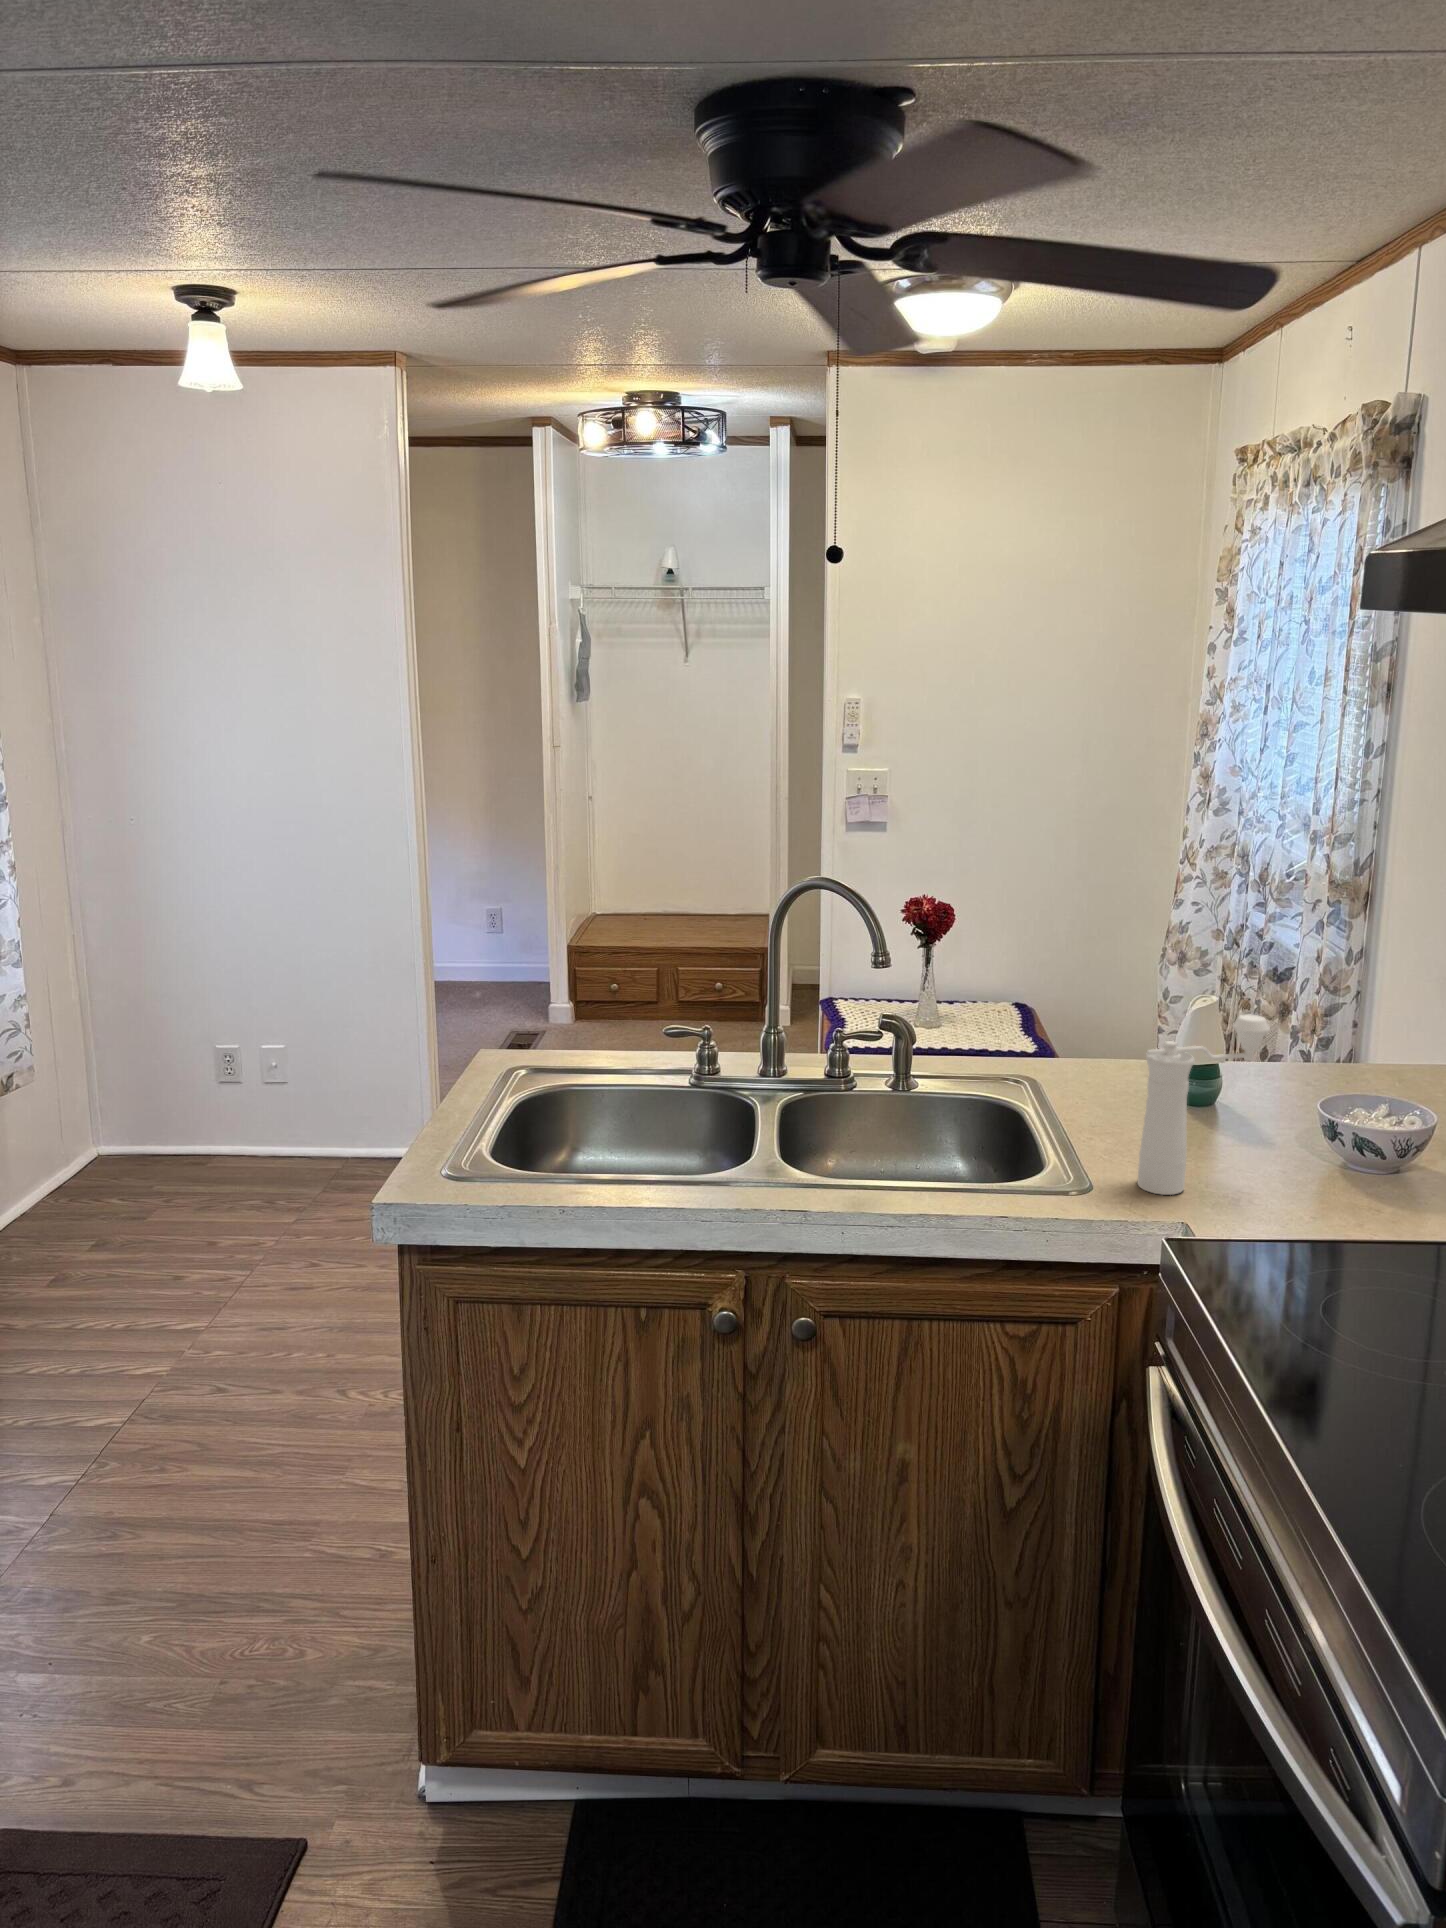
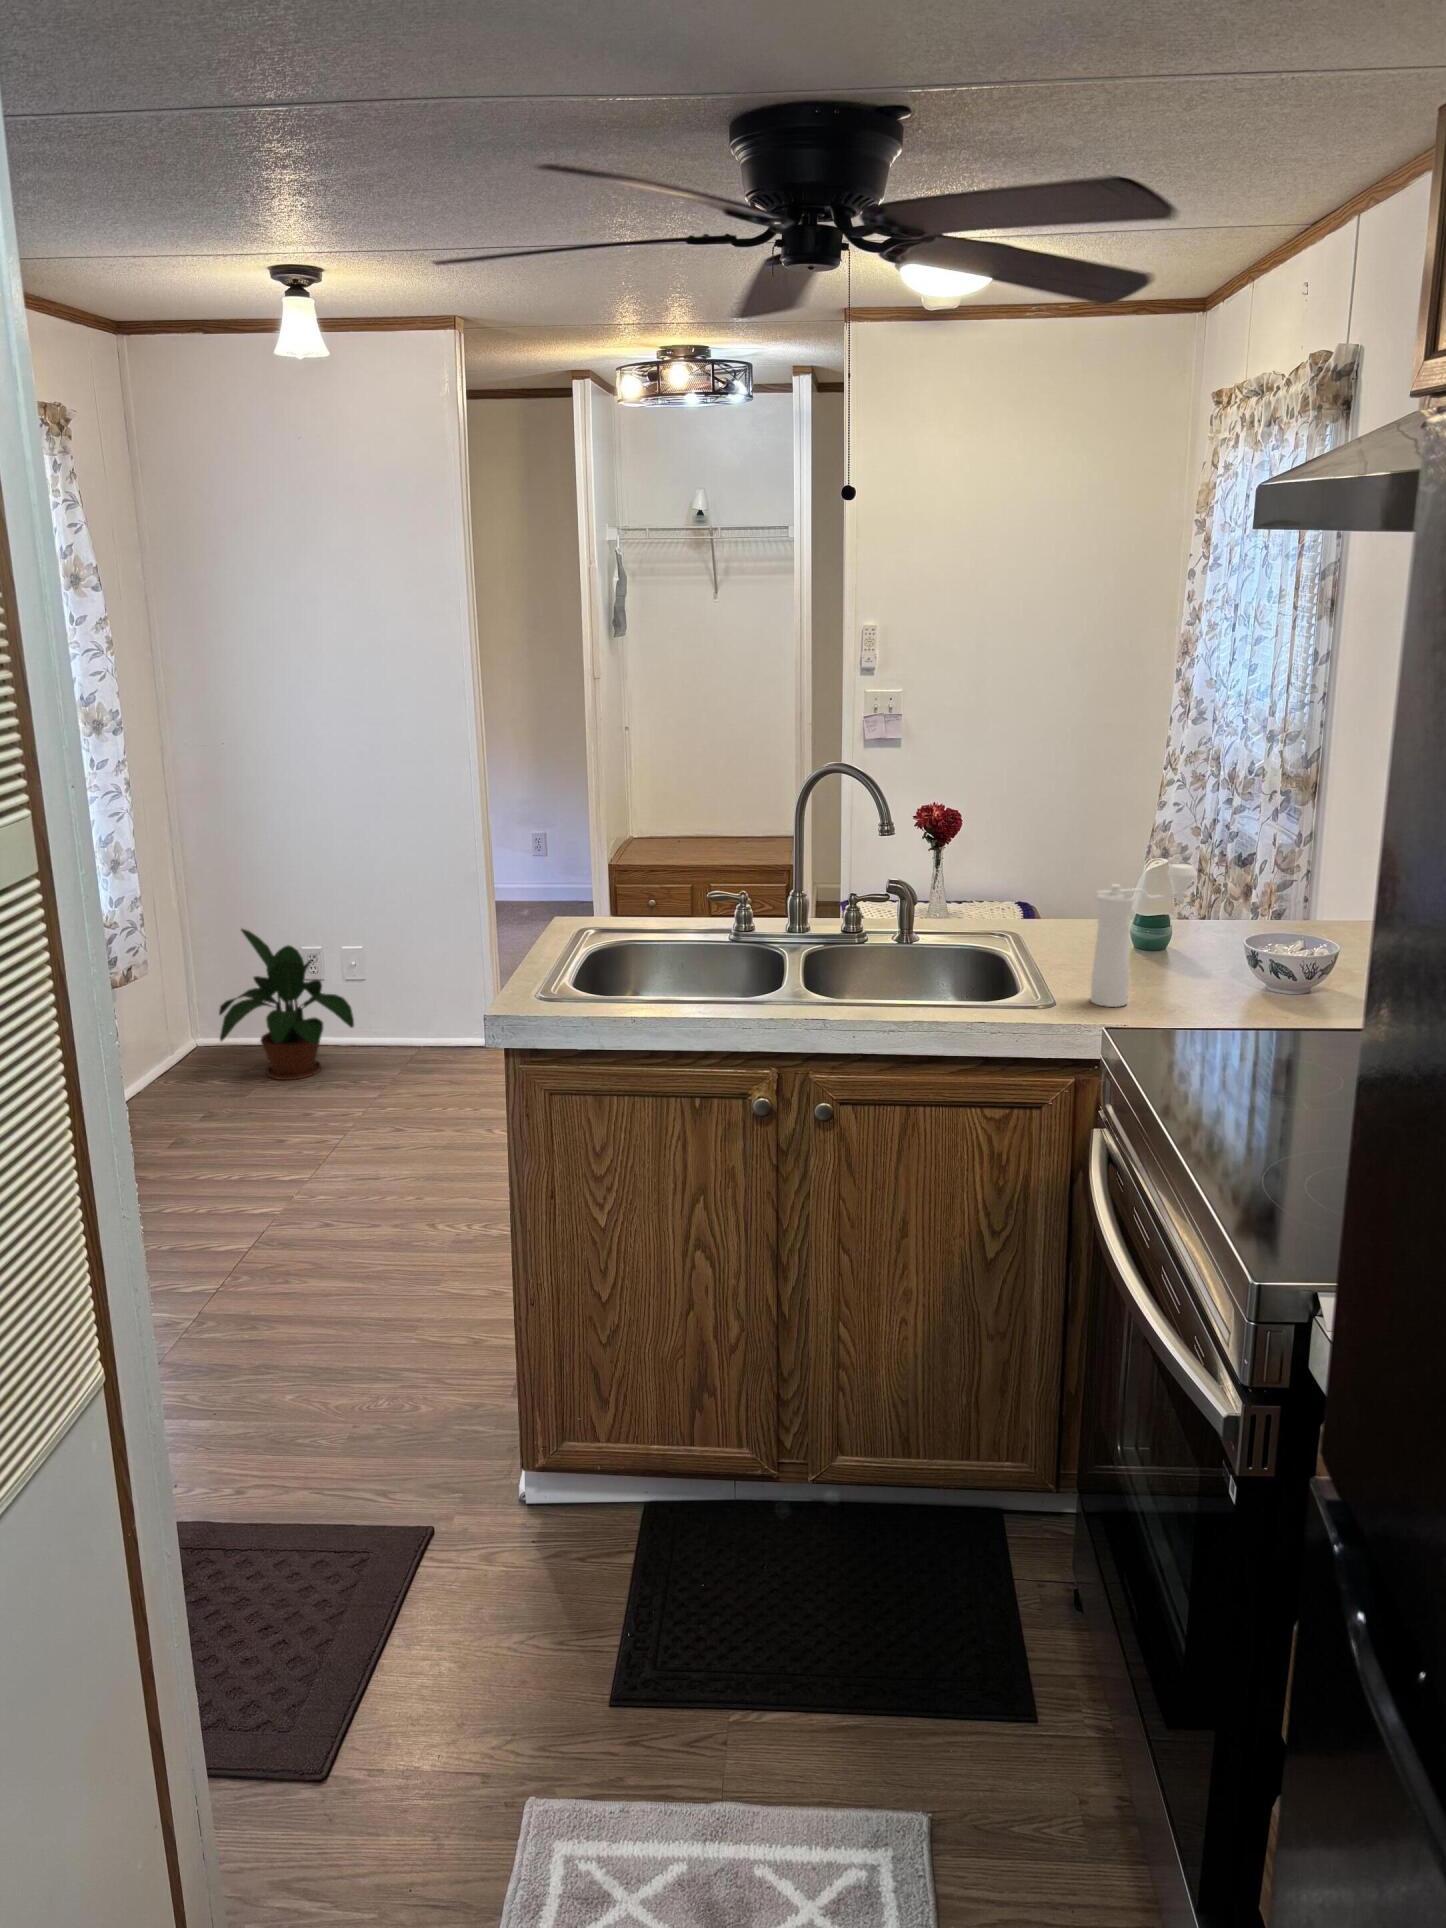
potted plant: none [119,1025,274,1197] -> present [219,929,354,1080]

